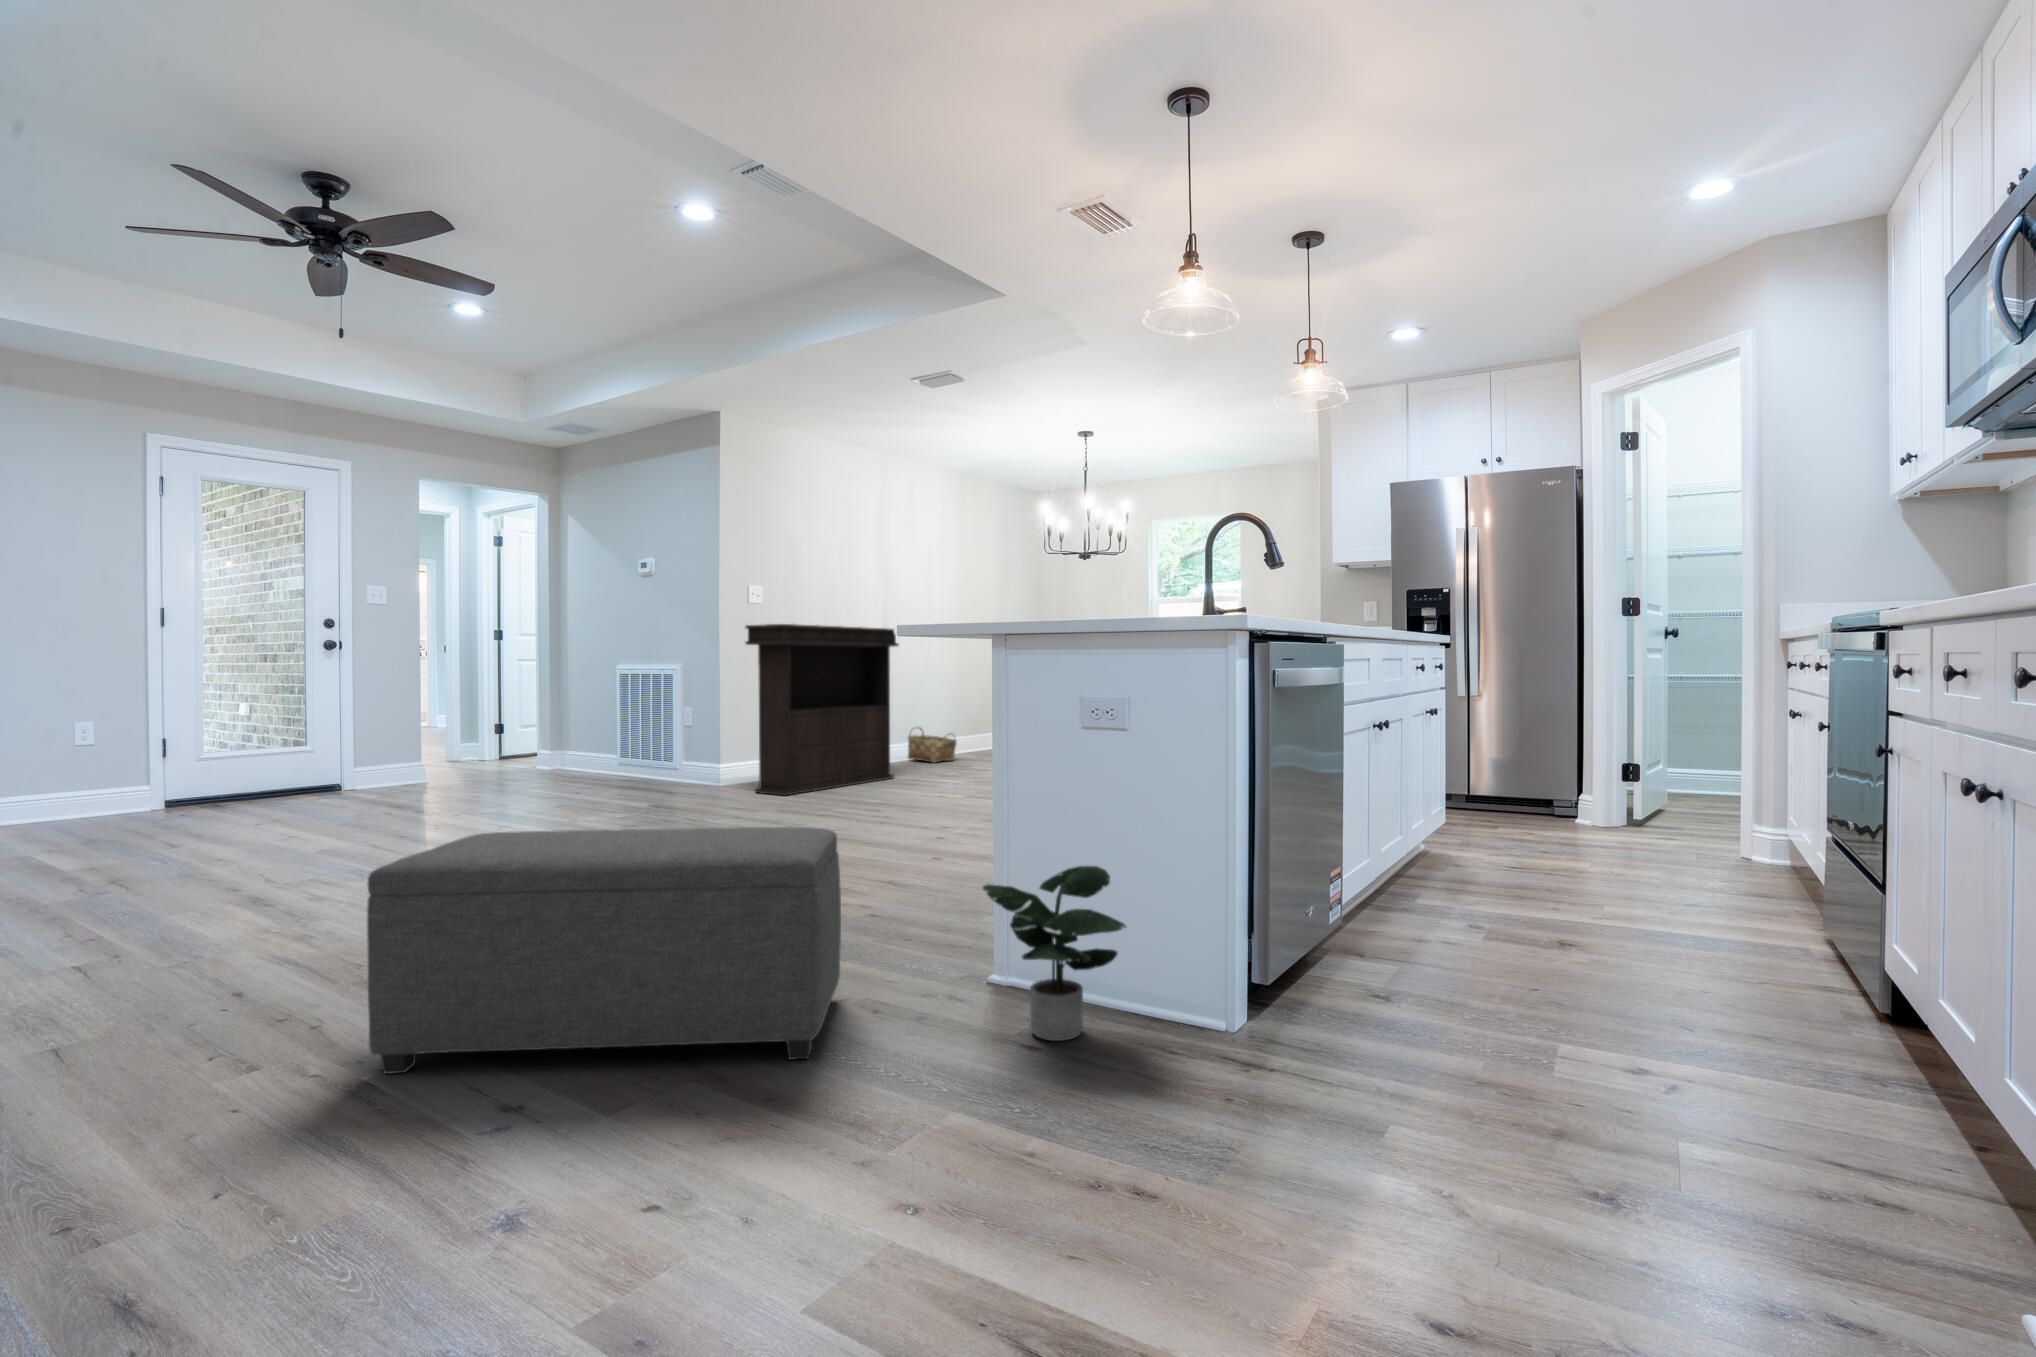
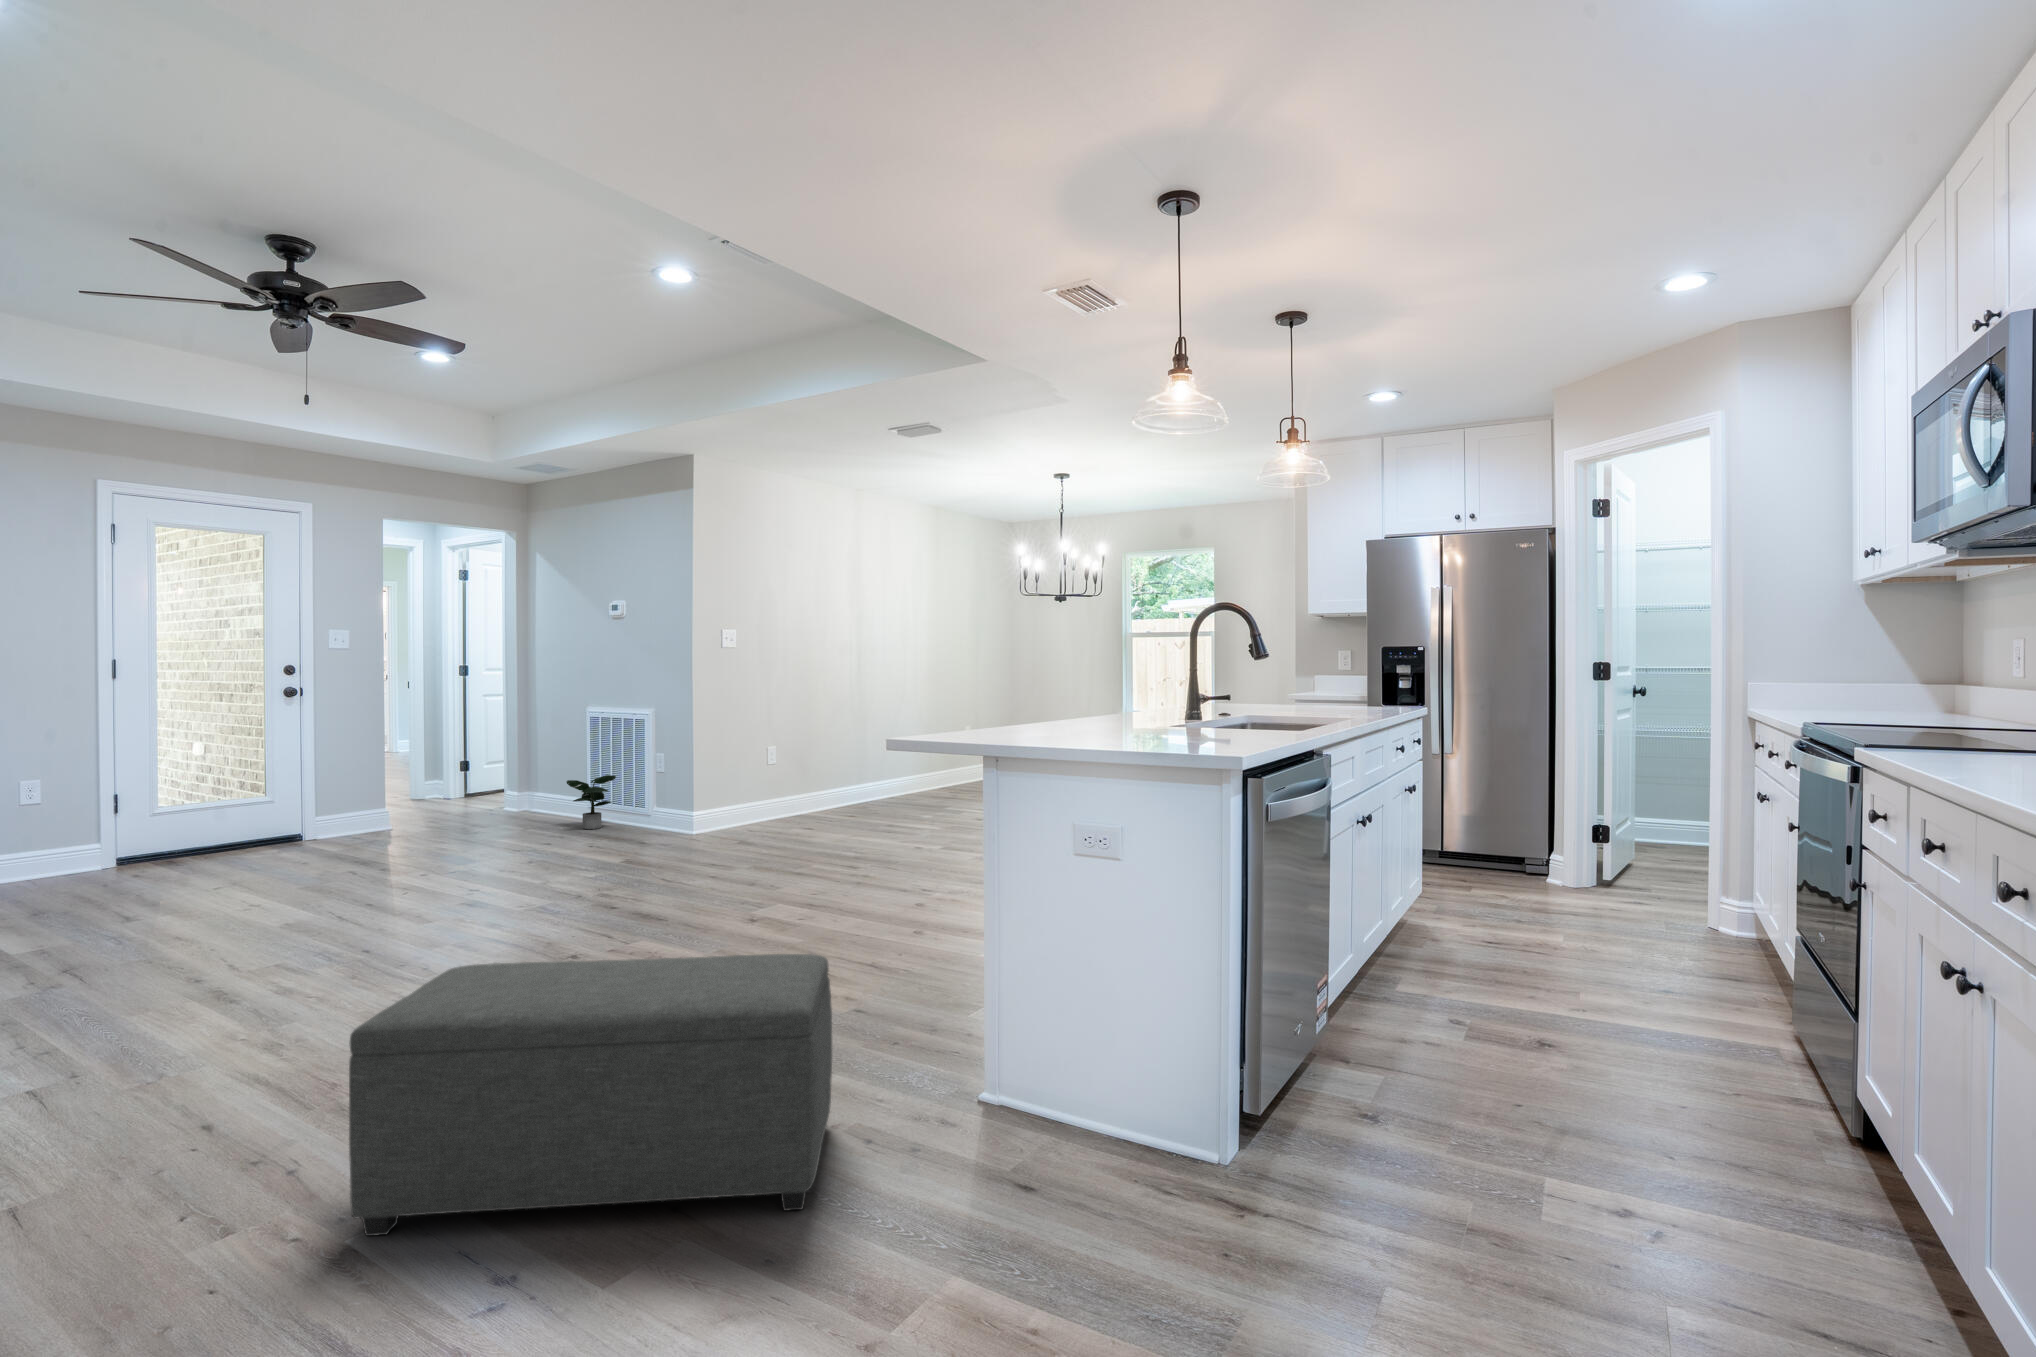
console table: present [746,624,898,796] -> none [720,672,875,847]
woven basket: present [908,728,957,763] -> none [882,764,932,802]
potted plant: present [983,865,1126,1041] -> present [566,775,616,829]

